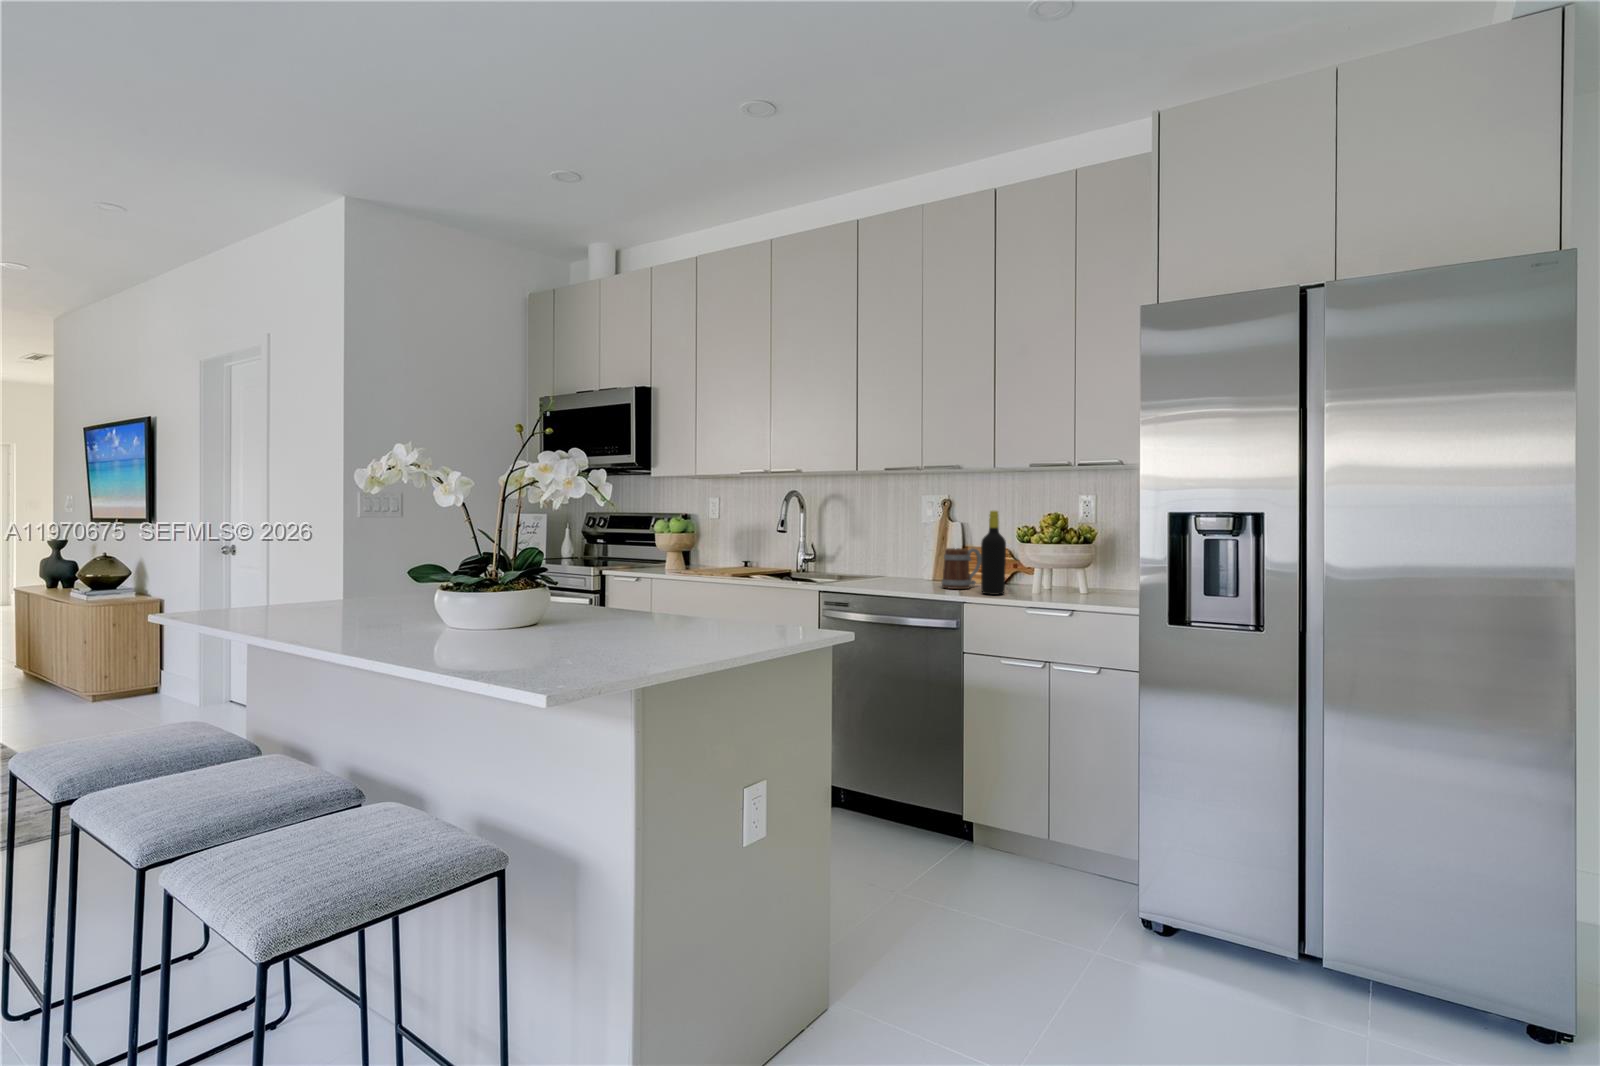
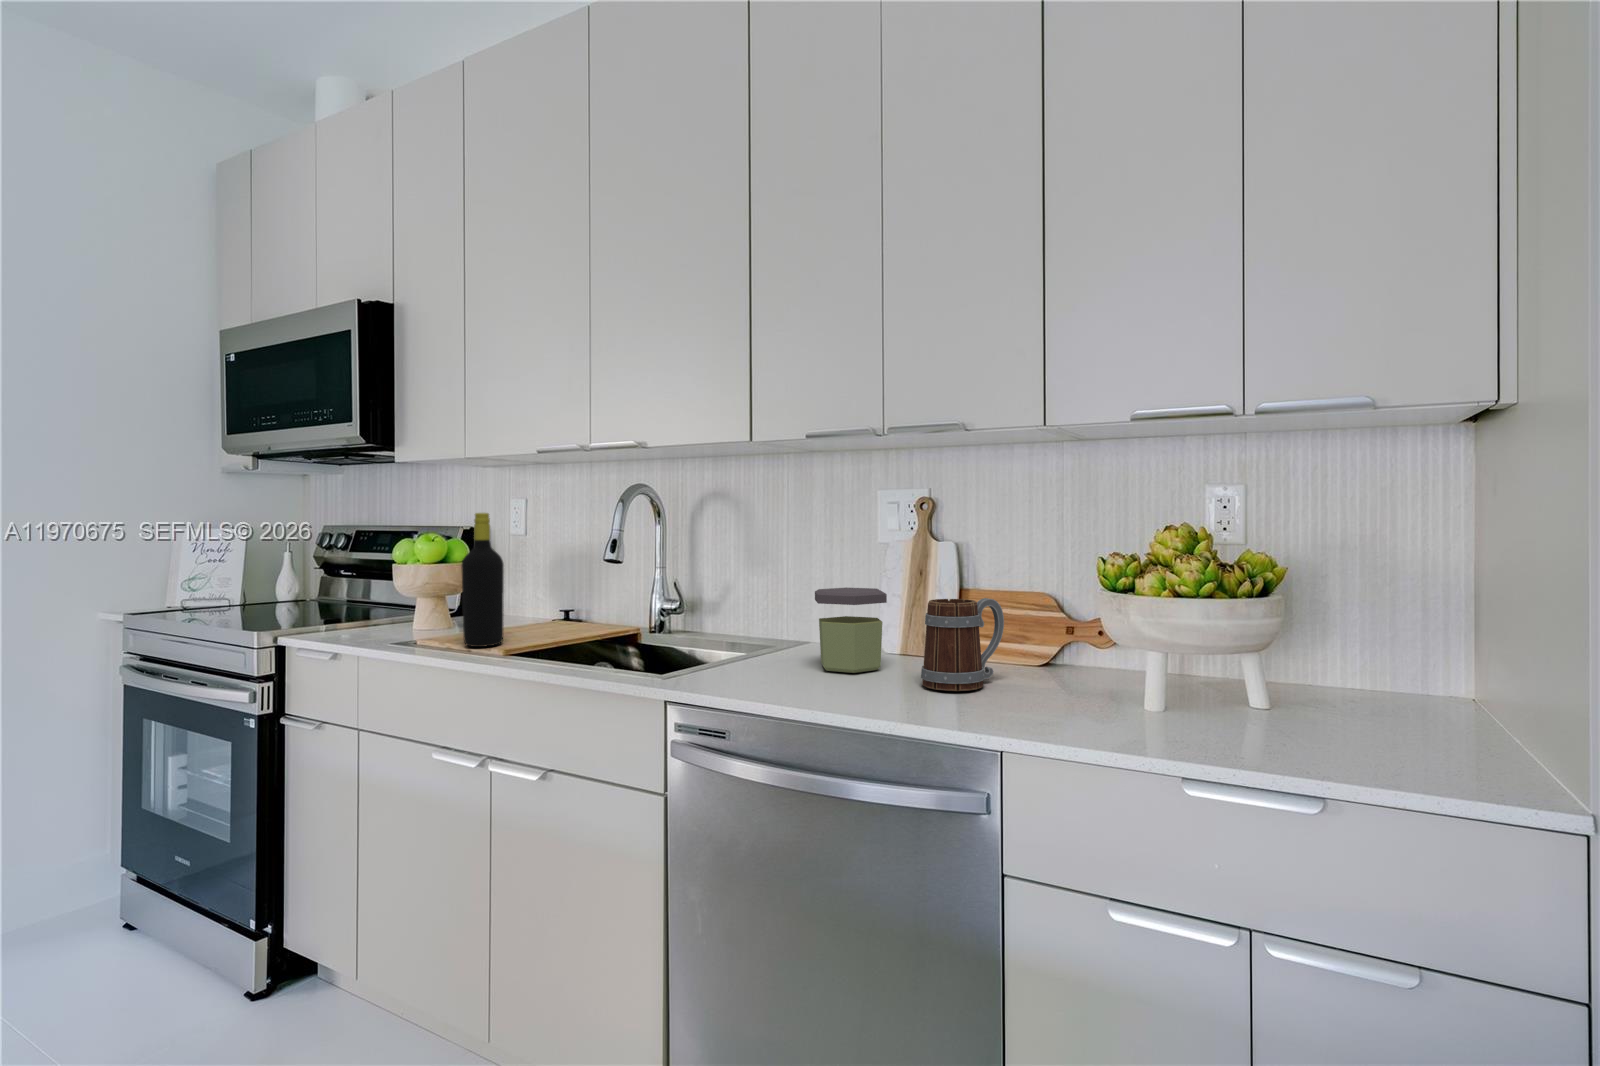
bottle: present [981,510,1006,595] -> present [461,513,504,647]
jar: none [892,545,927,584] -> present [815,587,887,673]

